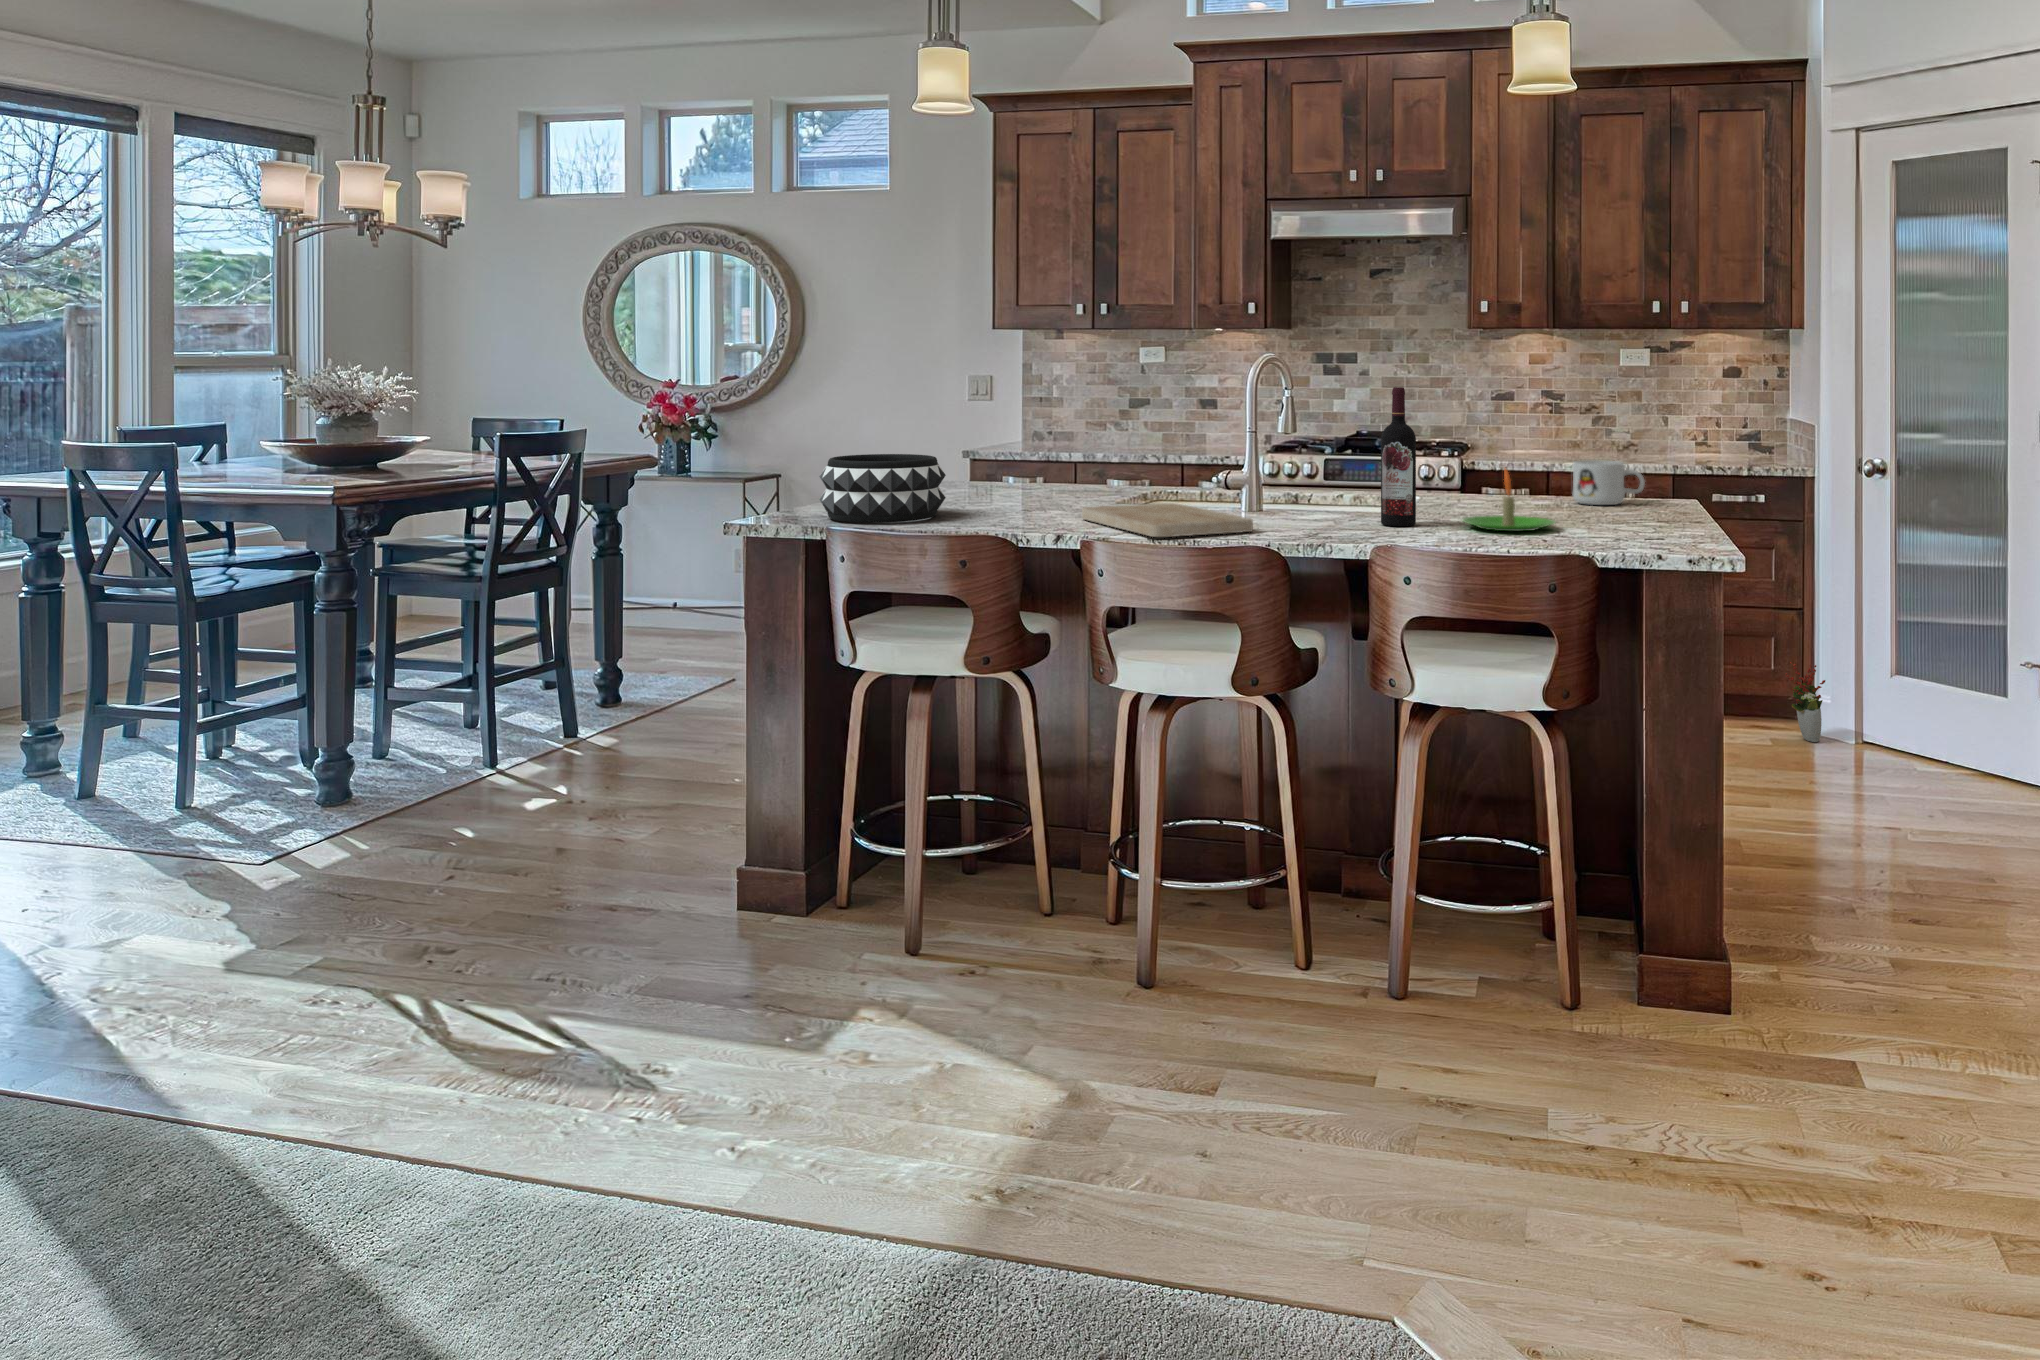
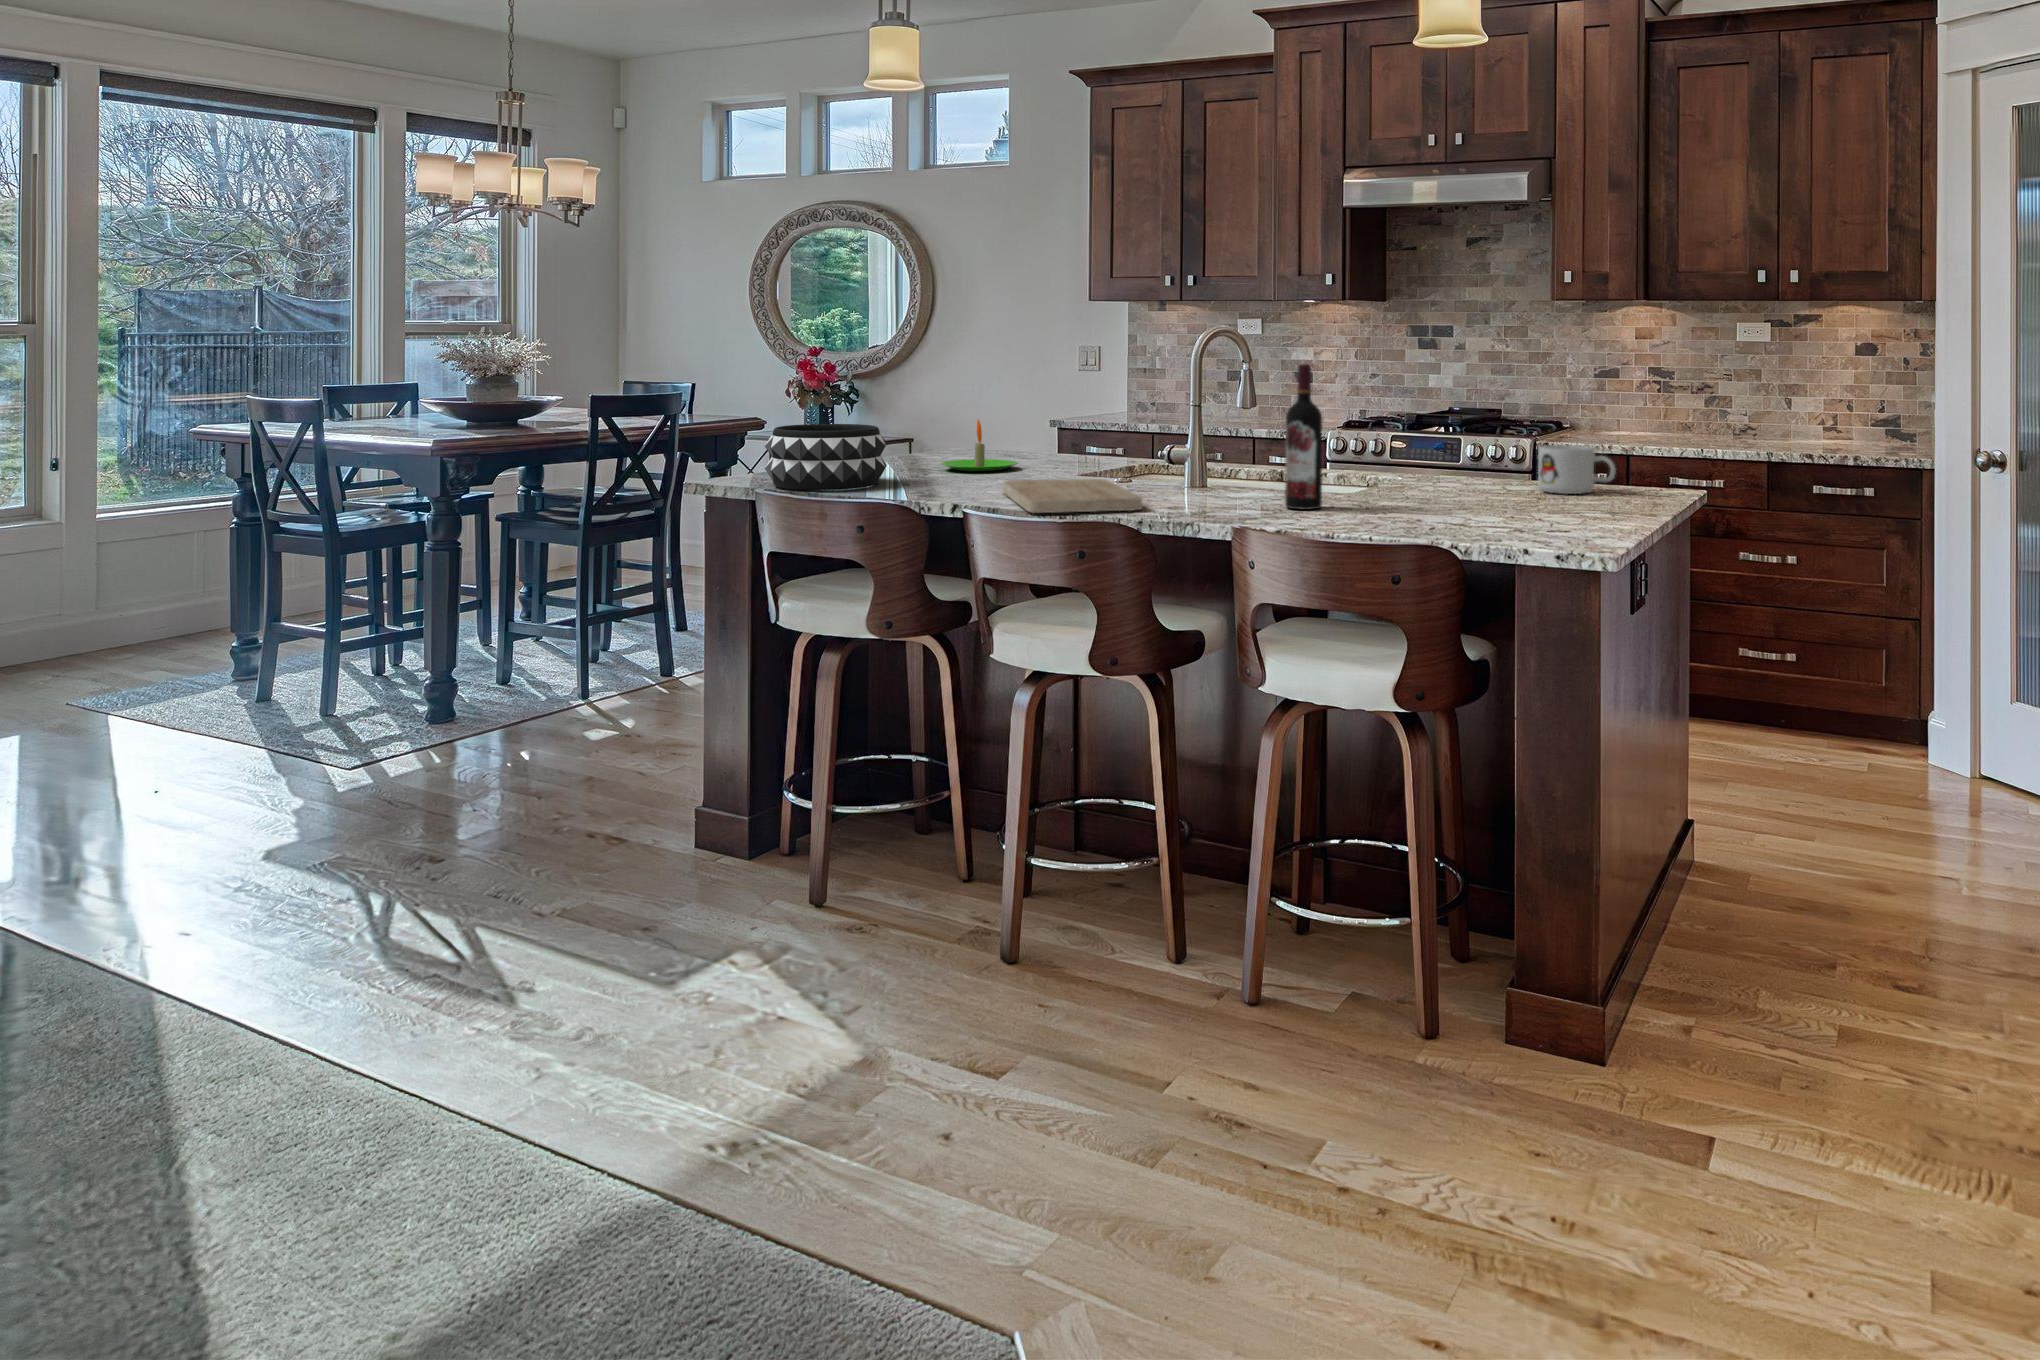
candle: present [1463,469,1555,531] -> present [941,419,1018,471]
decorative plant: present [1785,662,1825,742] -> none [1882,676,1931,768]

